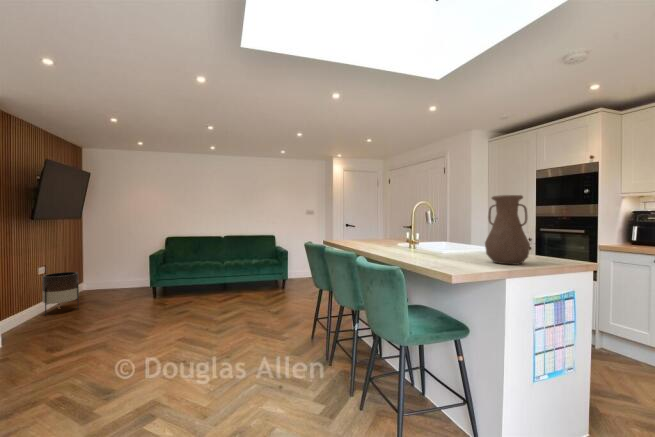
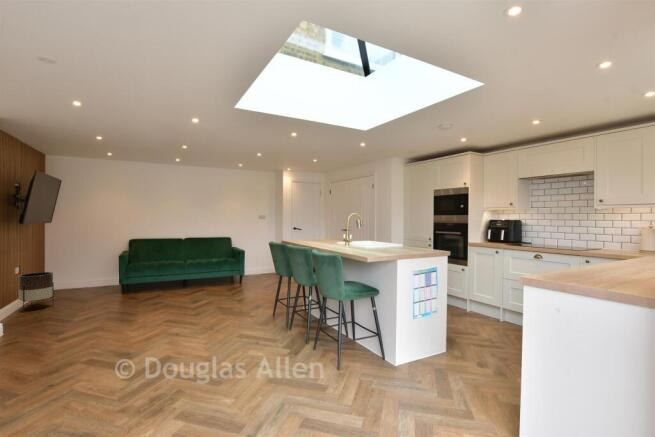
vase: present [485,195,530,264] -> none [389,214,412,253]

